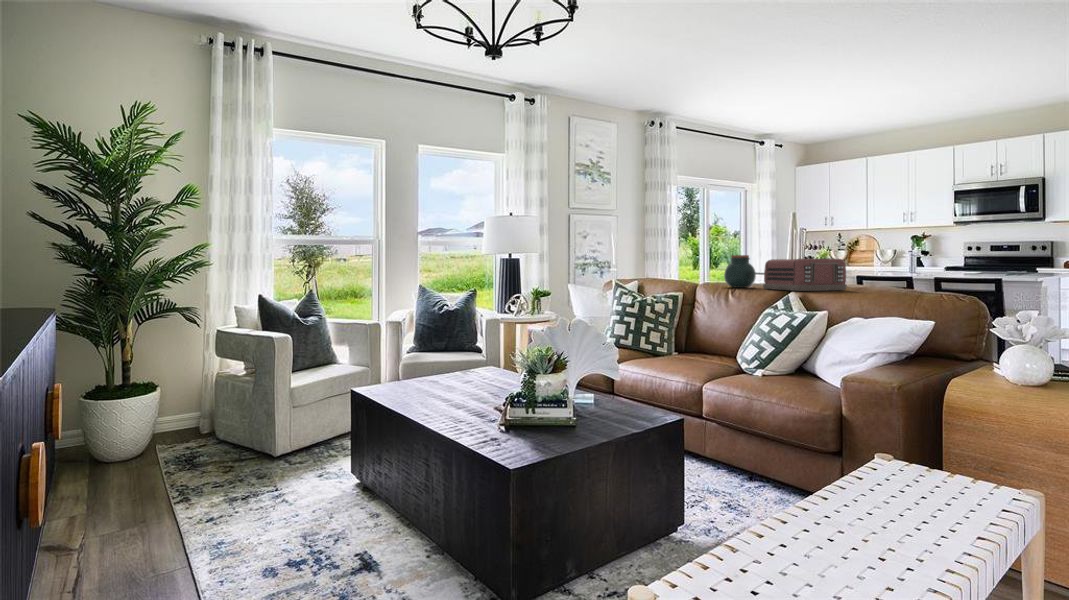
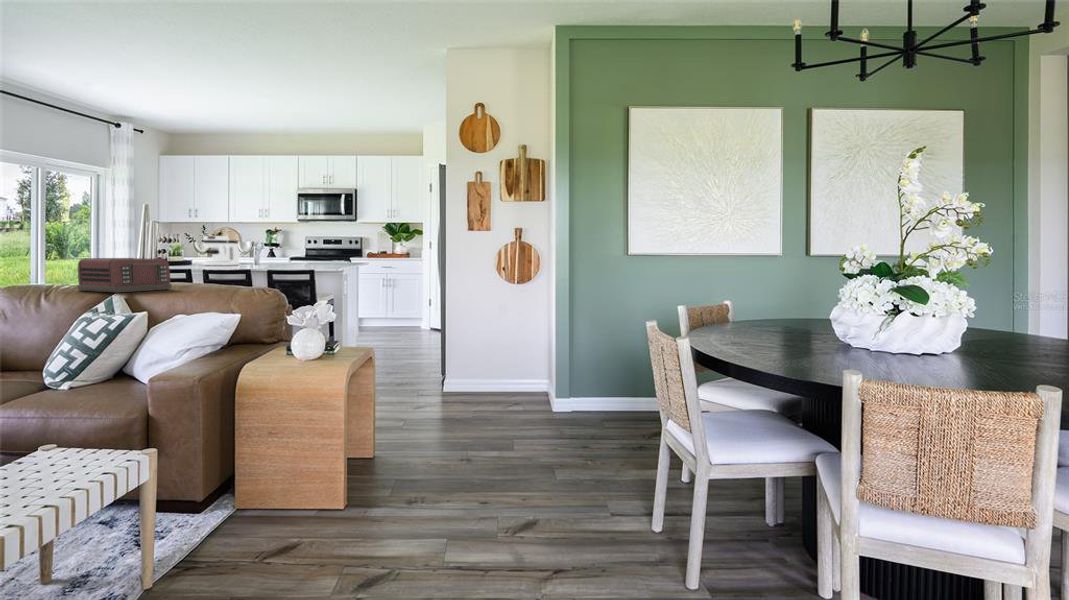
coffee maker: none [850,242,889,278] -> present [203,236,239,270]
jar: present [724,255,756,288] -> none [25,252,70,290]

